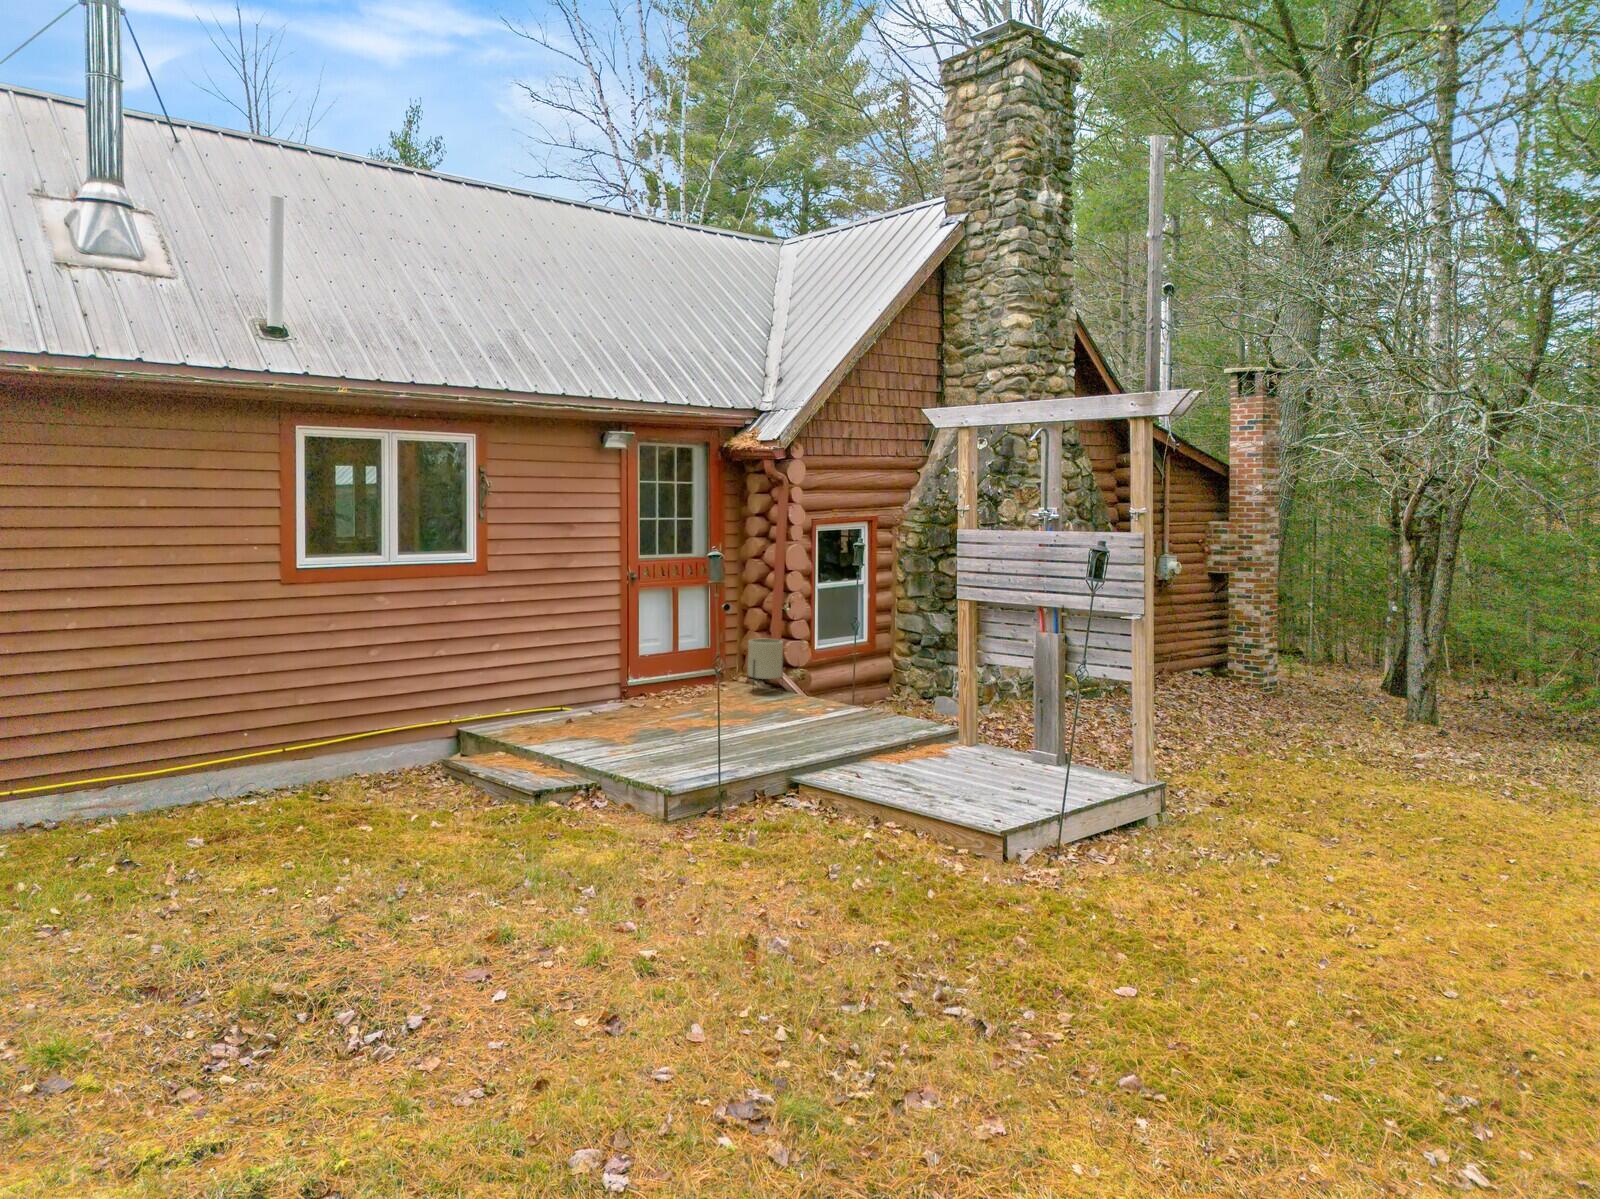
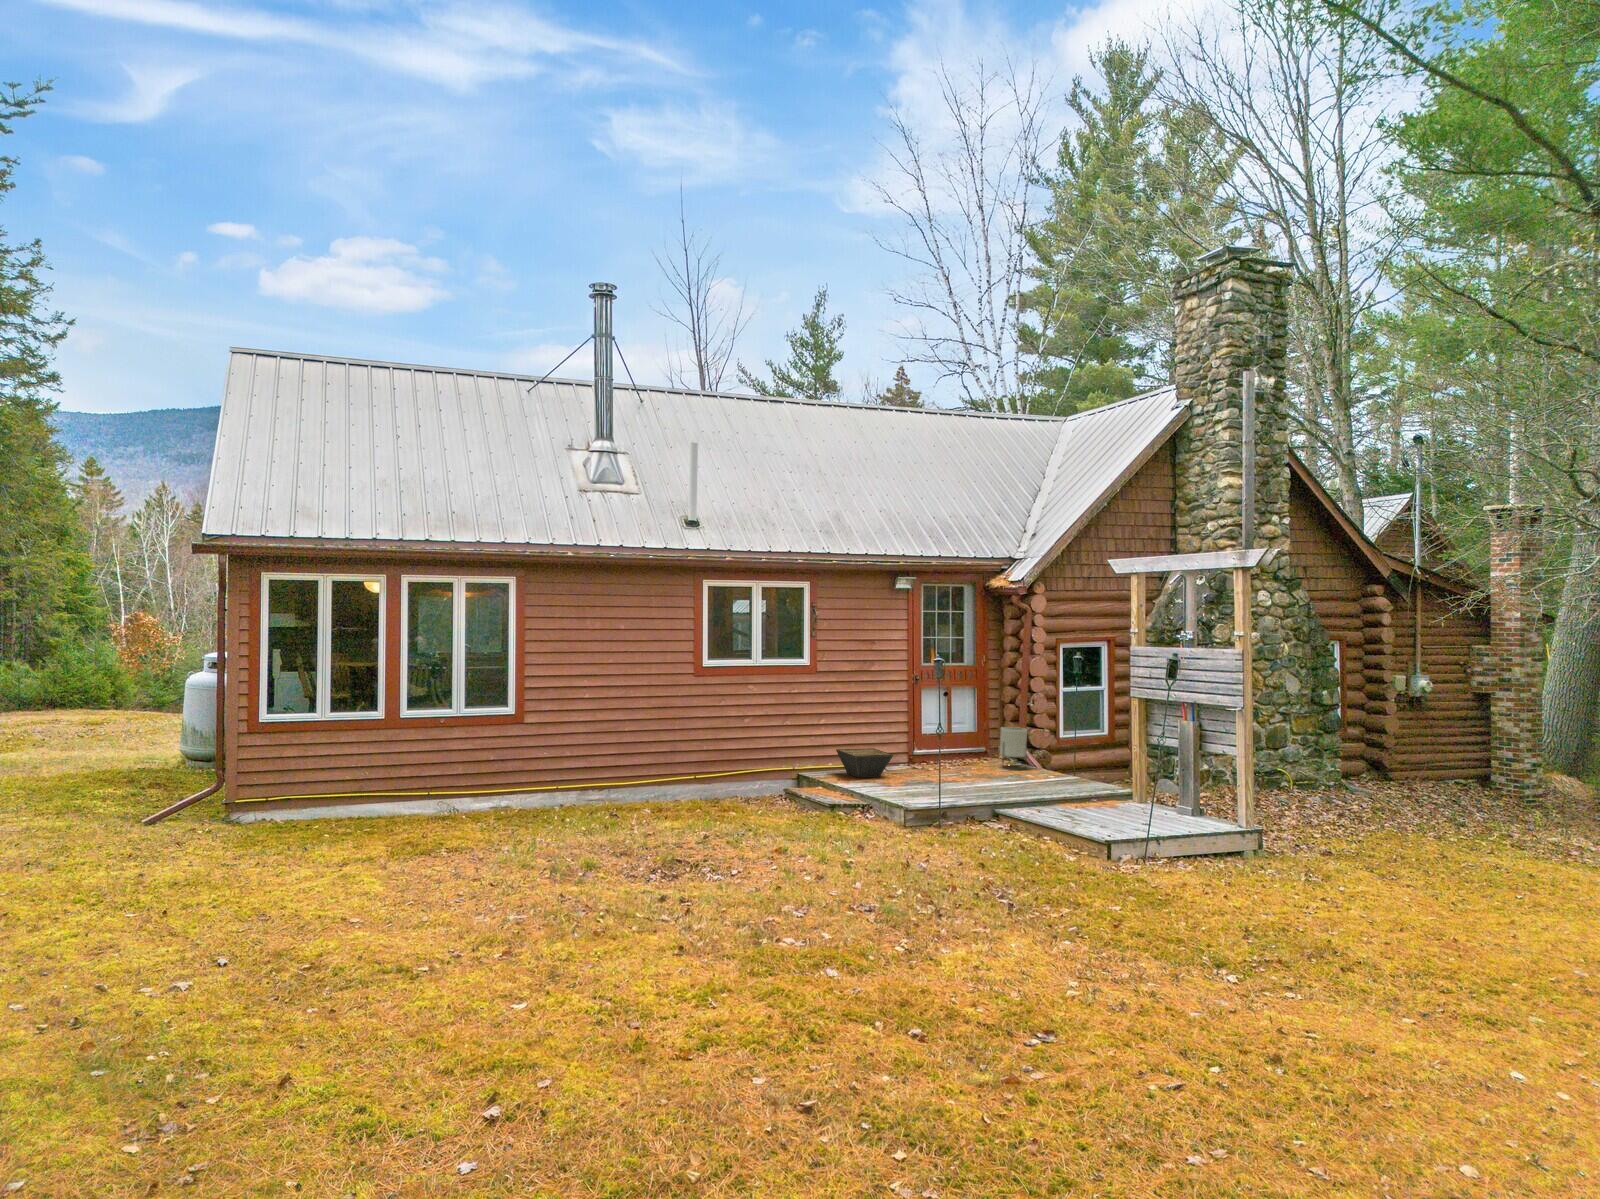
basket: none [524,679,611,725] -> present [836,748,893,778]

